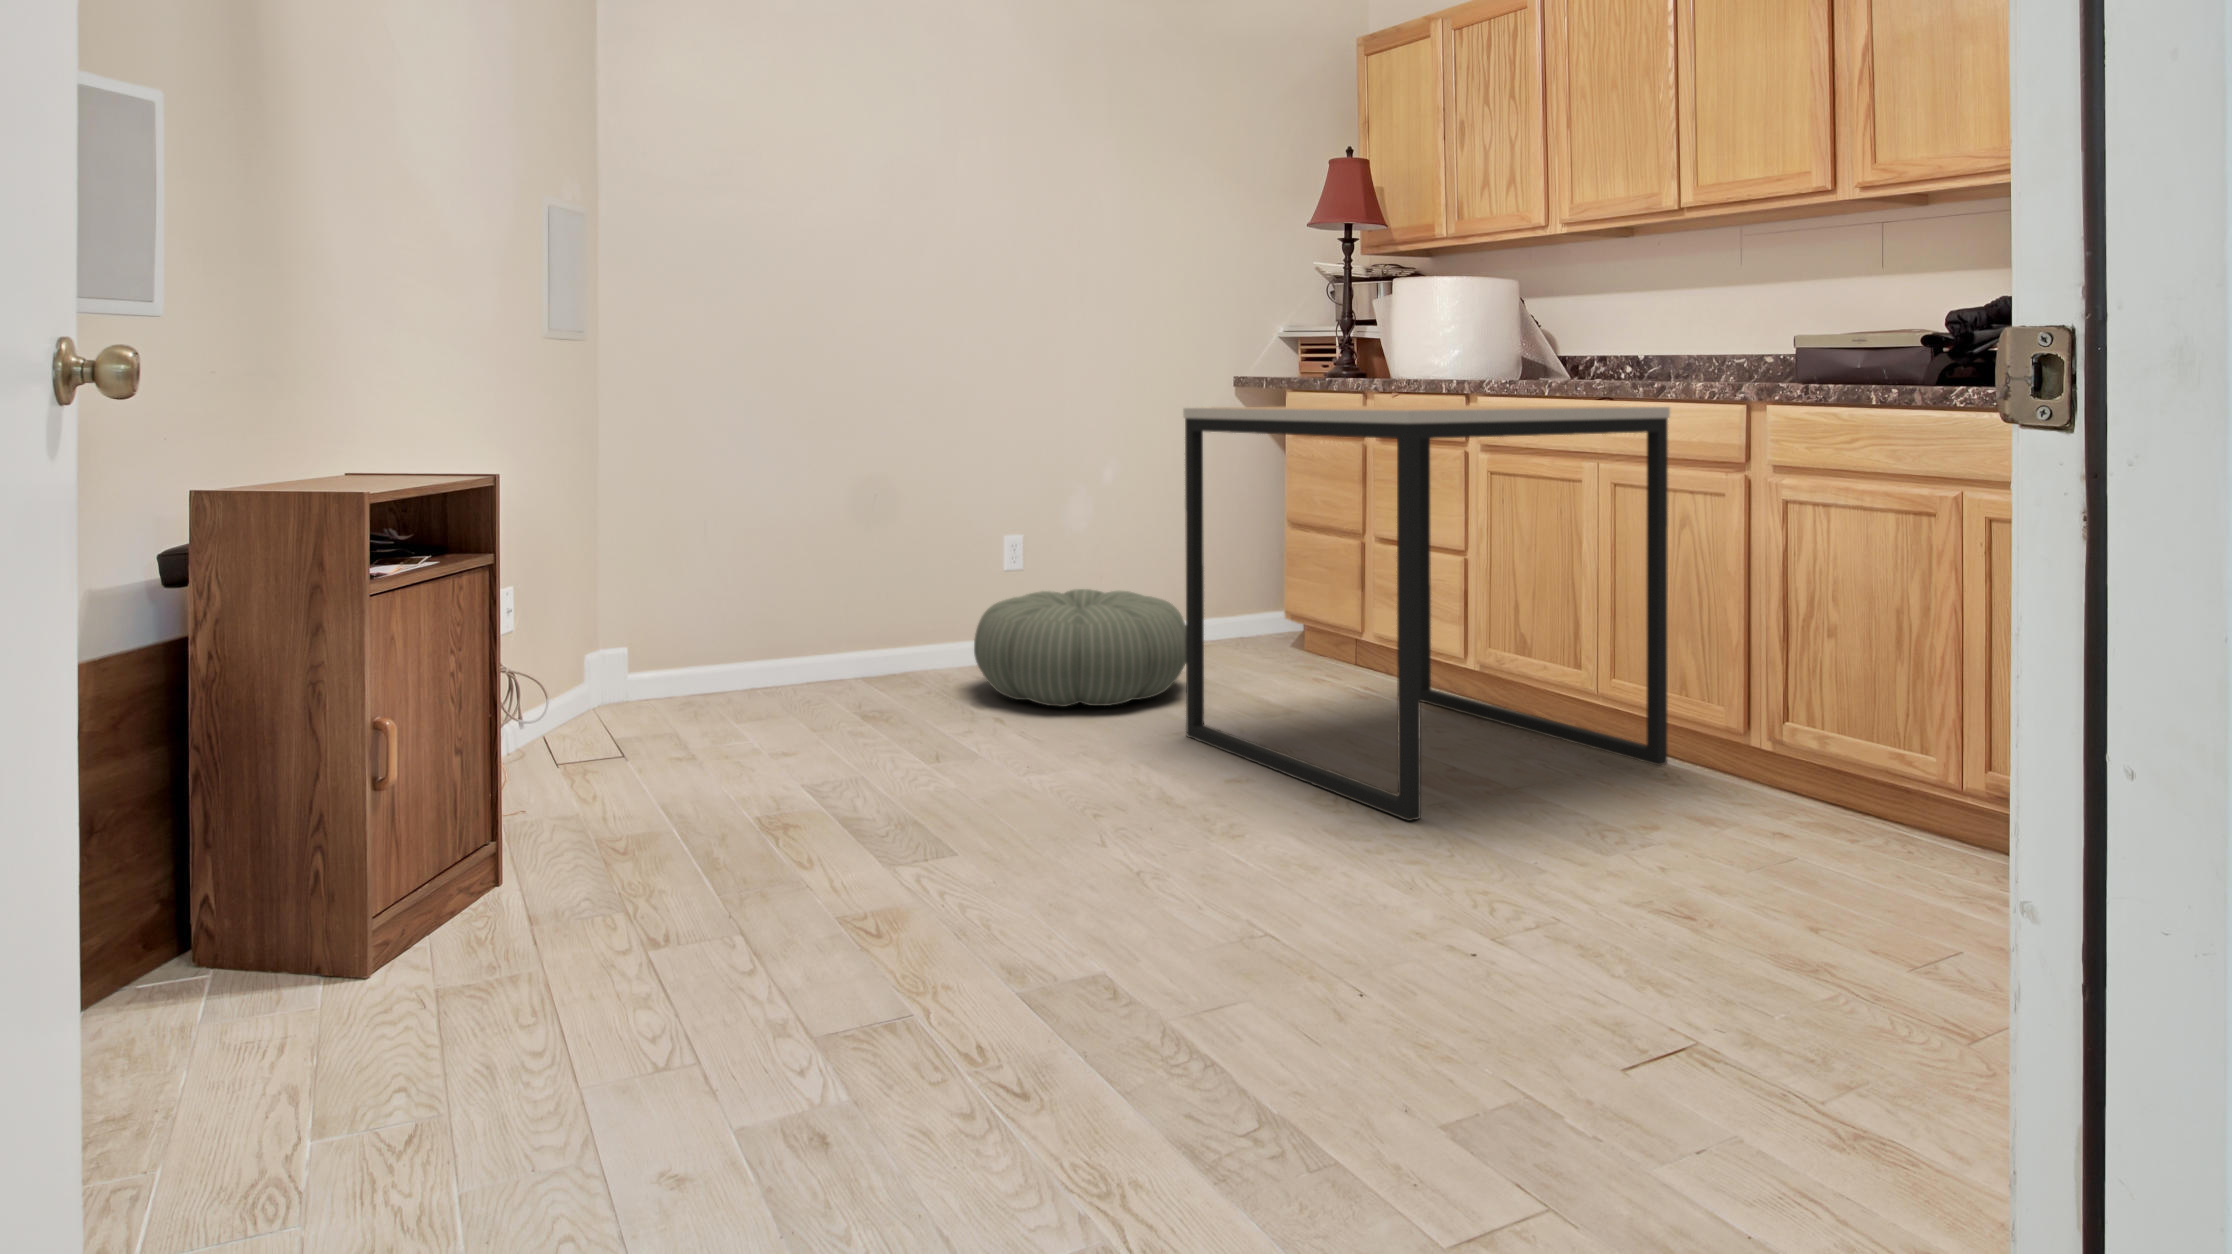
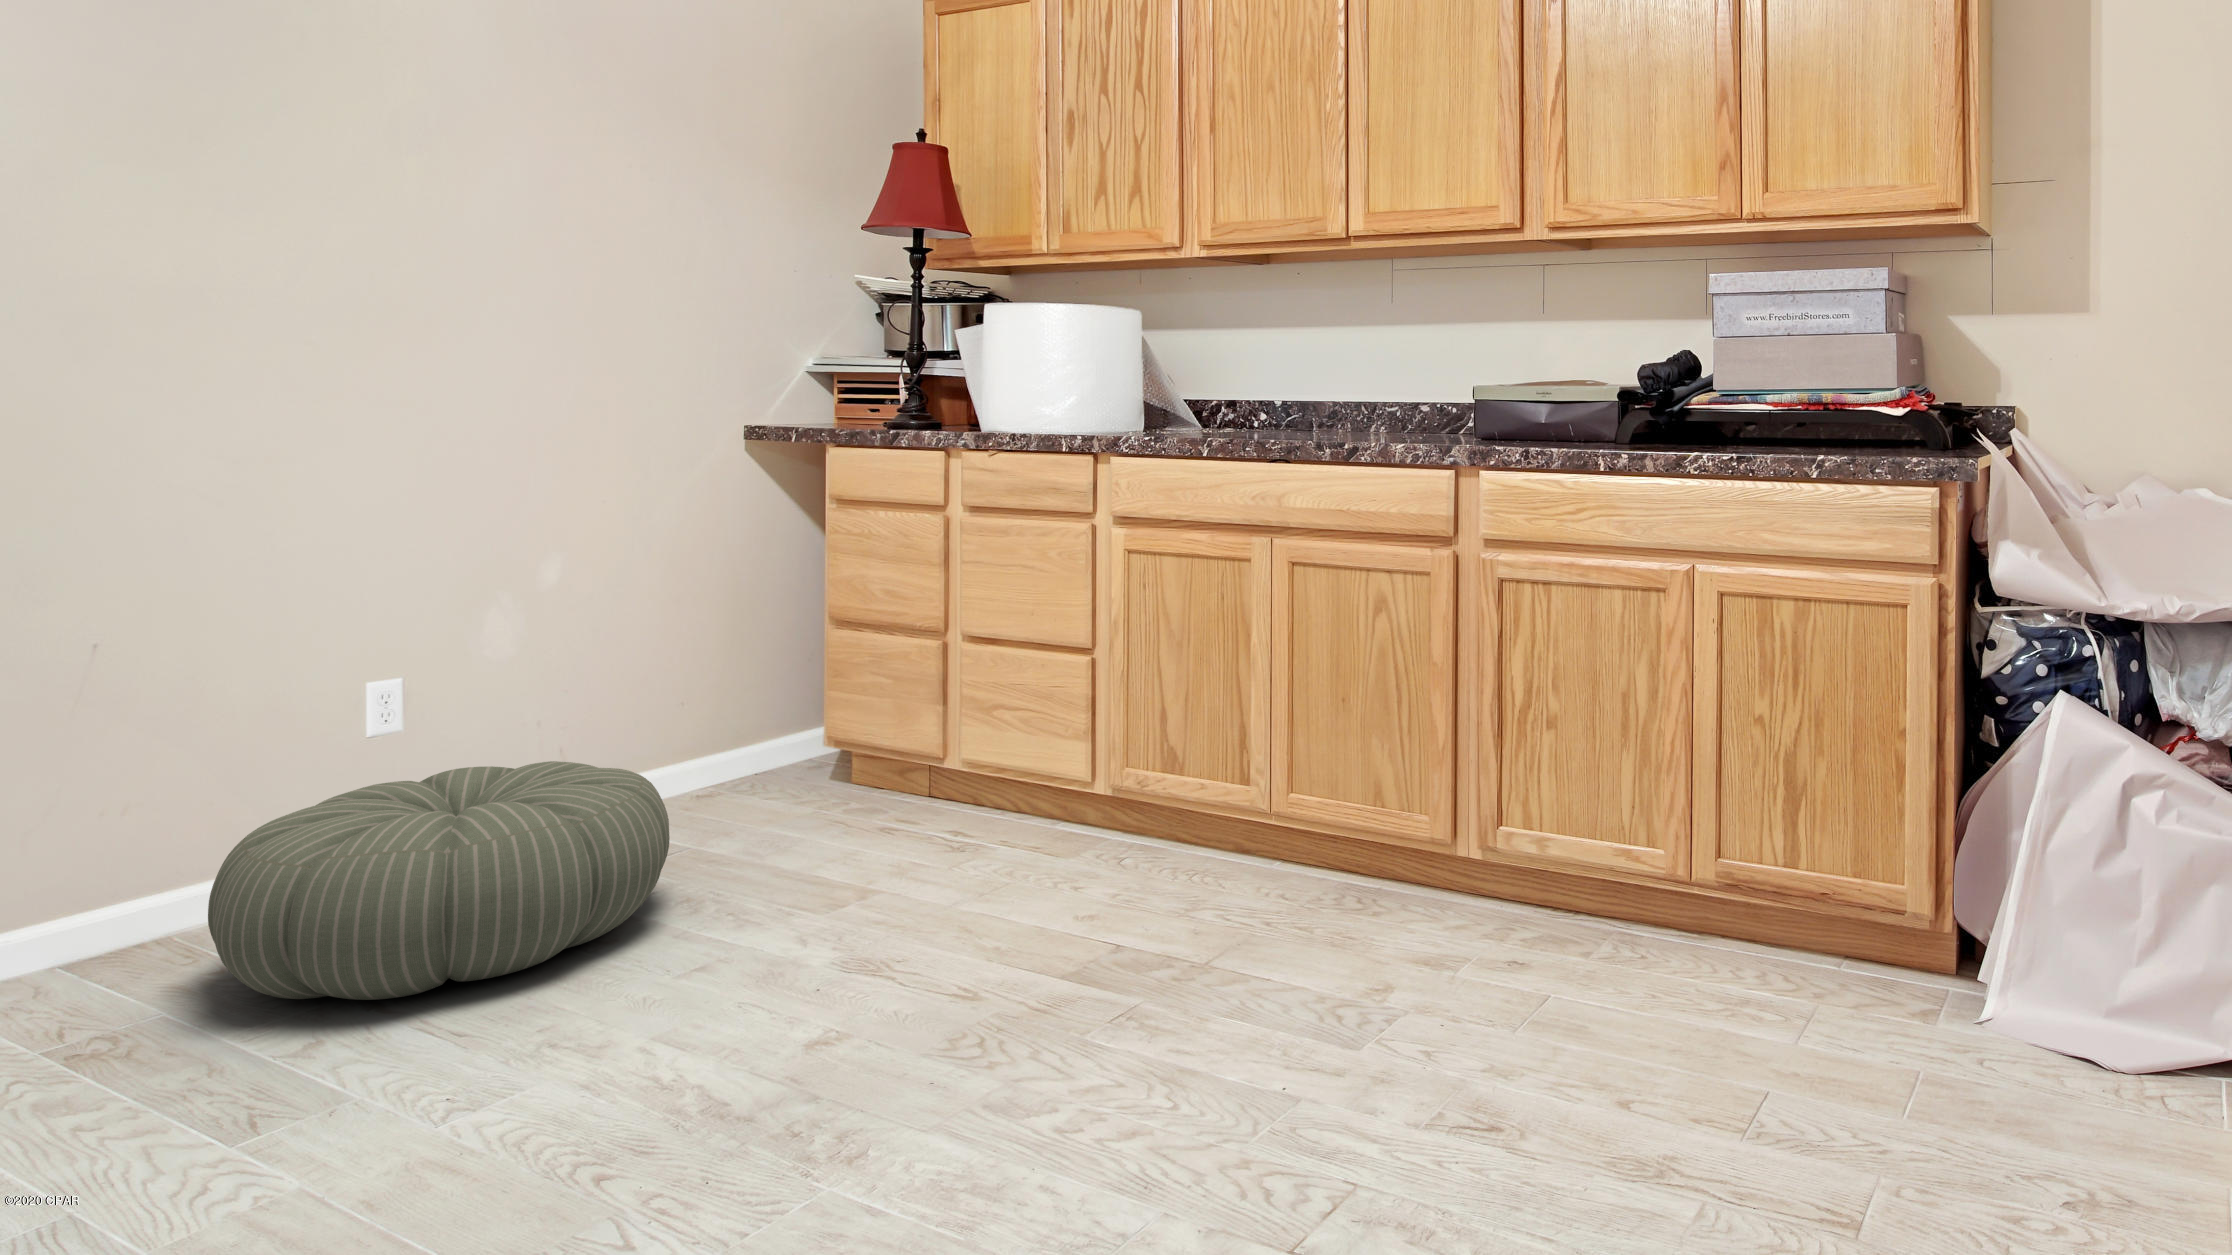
side table: present [1183,405,1670,821] -> none [666,465,1369,1120]

